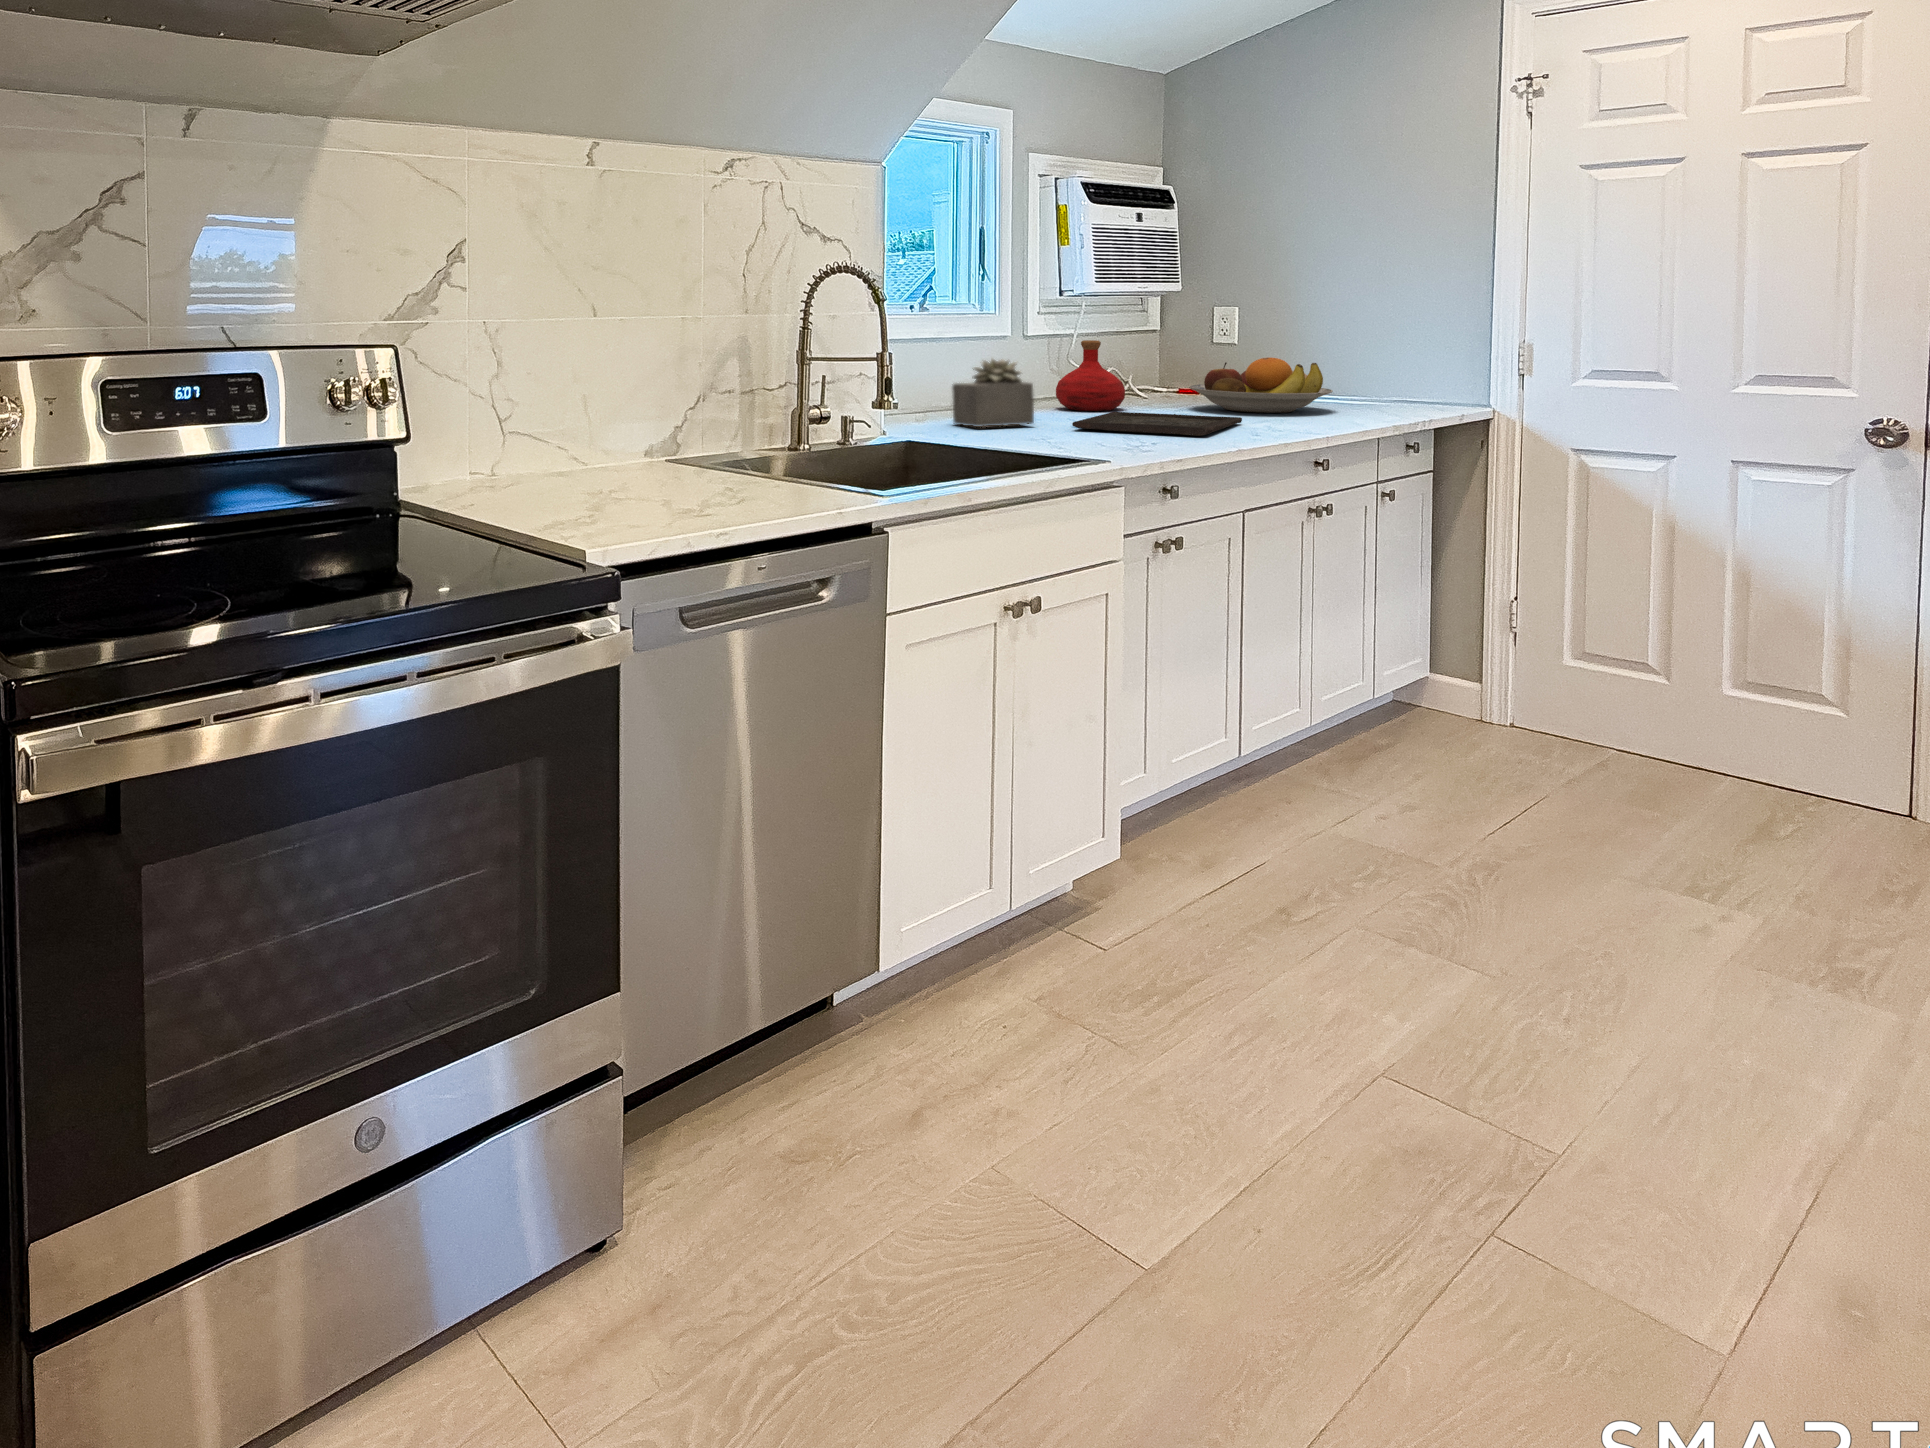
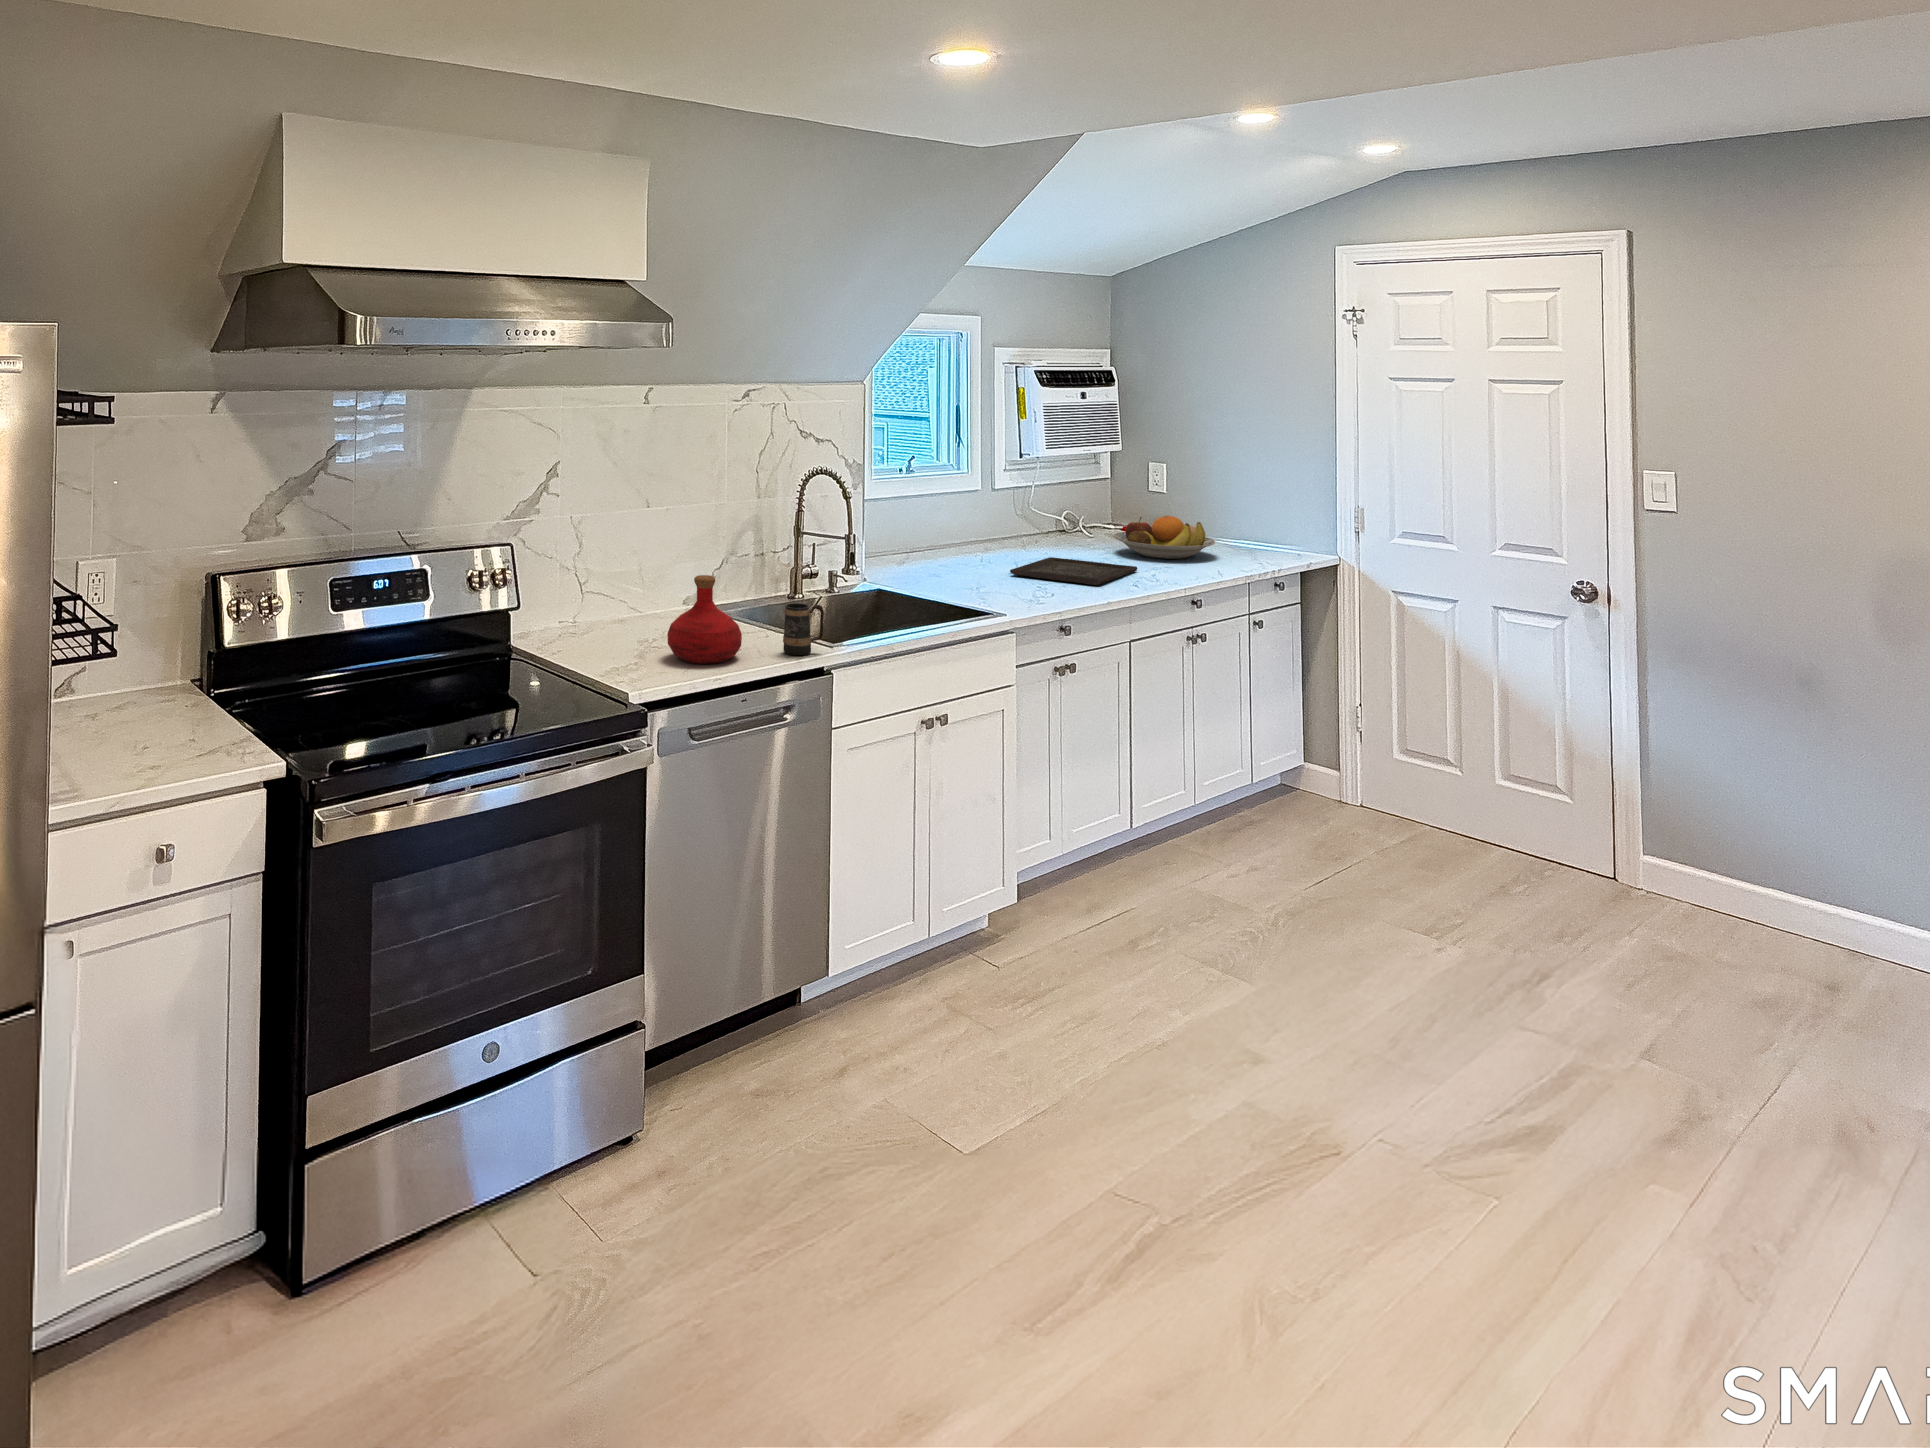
bottle: present [1056,340,1125,411] -> present [667,575,742,664]
succulent plant: present [952,359,1034,427] -> none [927,516,987,571]
mug: none [812,429,875,505] -> present [783,603,824,655]

